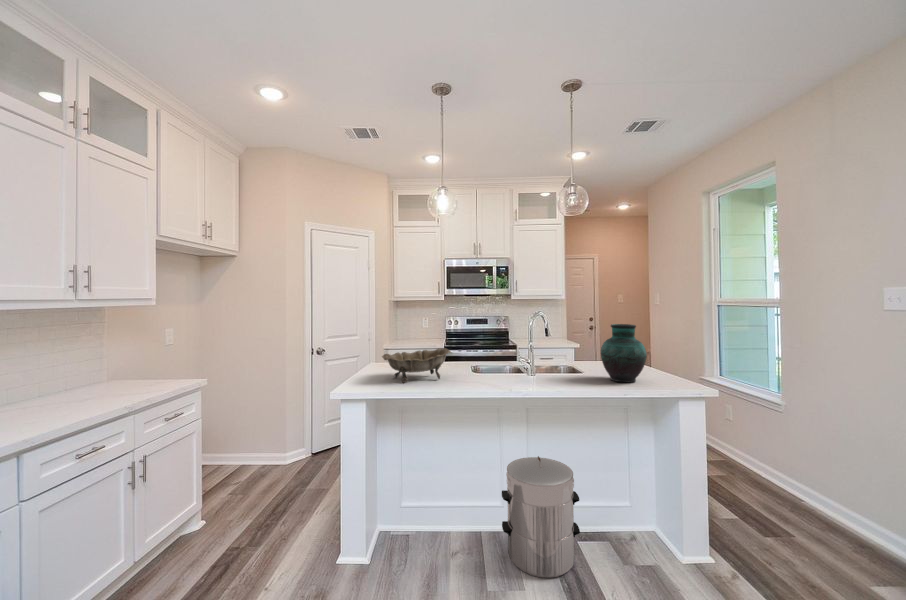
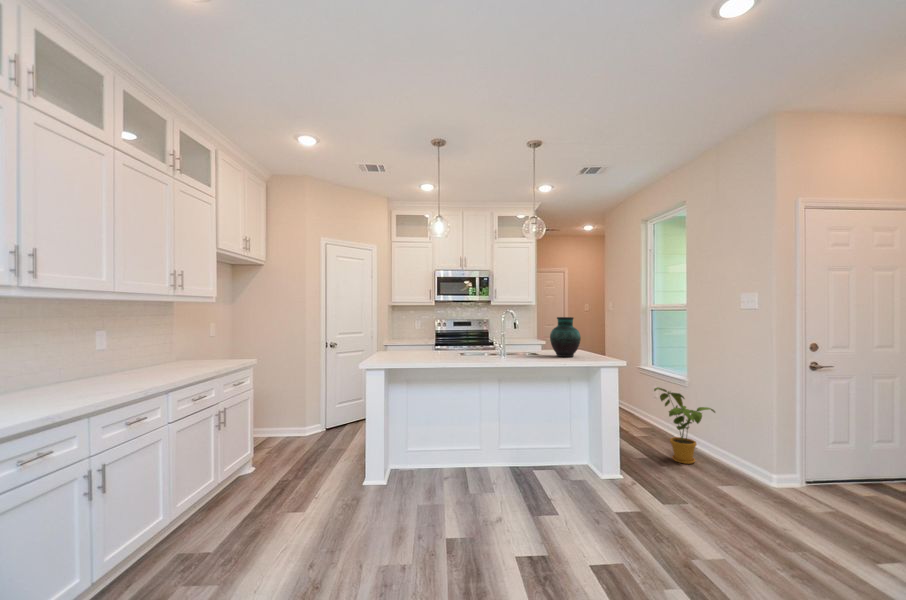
decorative bowl: present [382,348,451,383] -> none [394,335,444,357]
house plant: none [741,418,835,530] -> present [654,387,715,464]
waste bin: present [502,456,580,578] -> none [480,409,533,488]

